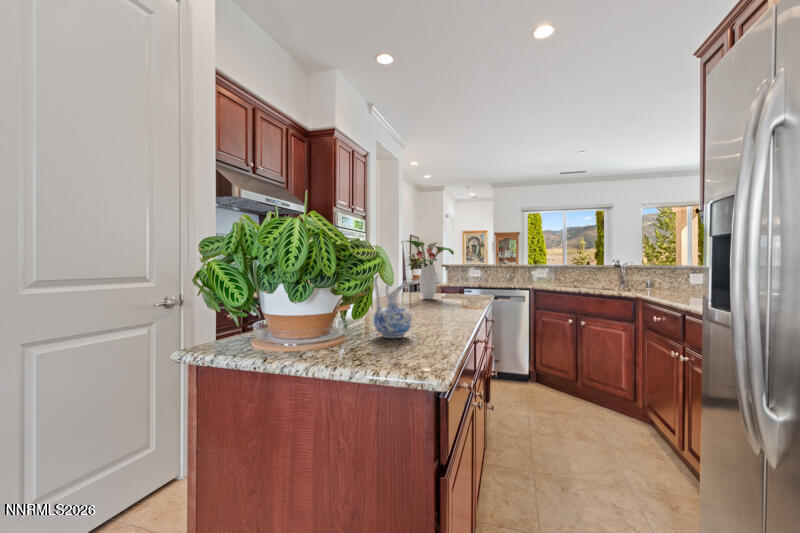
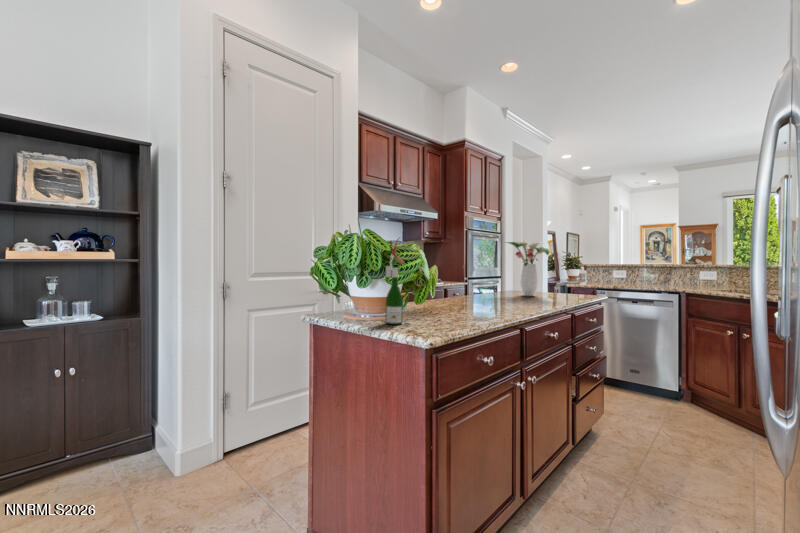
wine bottle: none [332,224,371,356] -> present [386,238,410,325]
ceramic pitcher: present [374,275,412,338] -> none [426,271,454,319]

